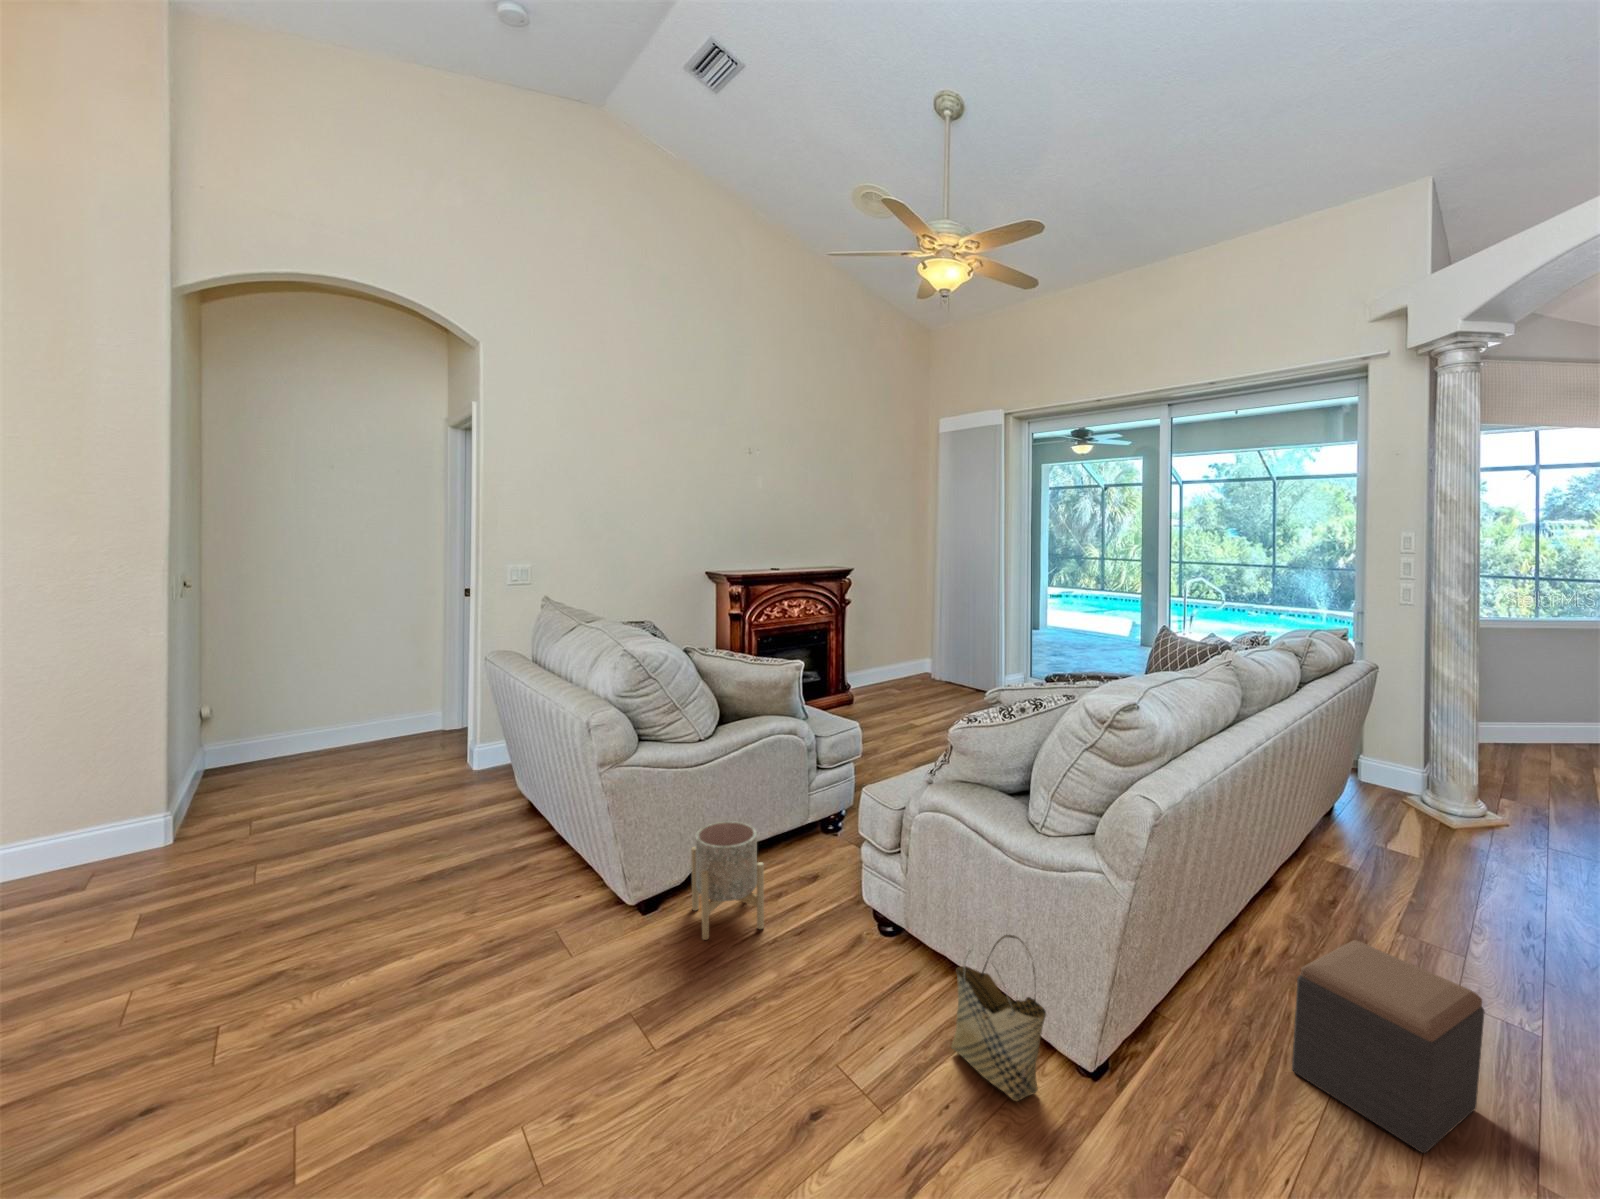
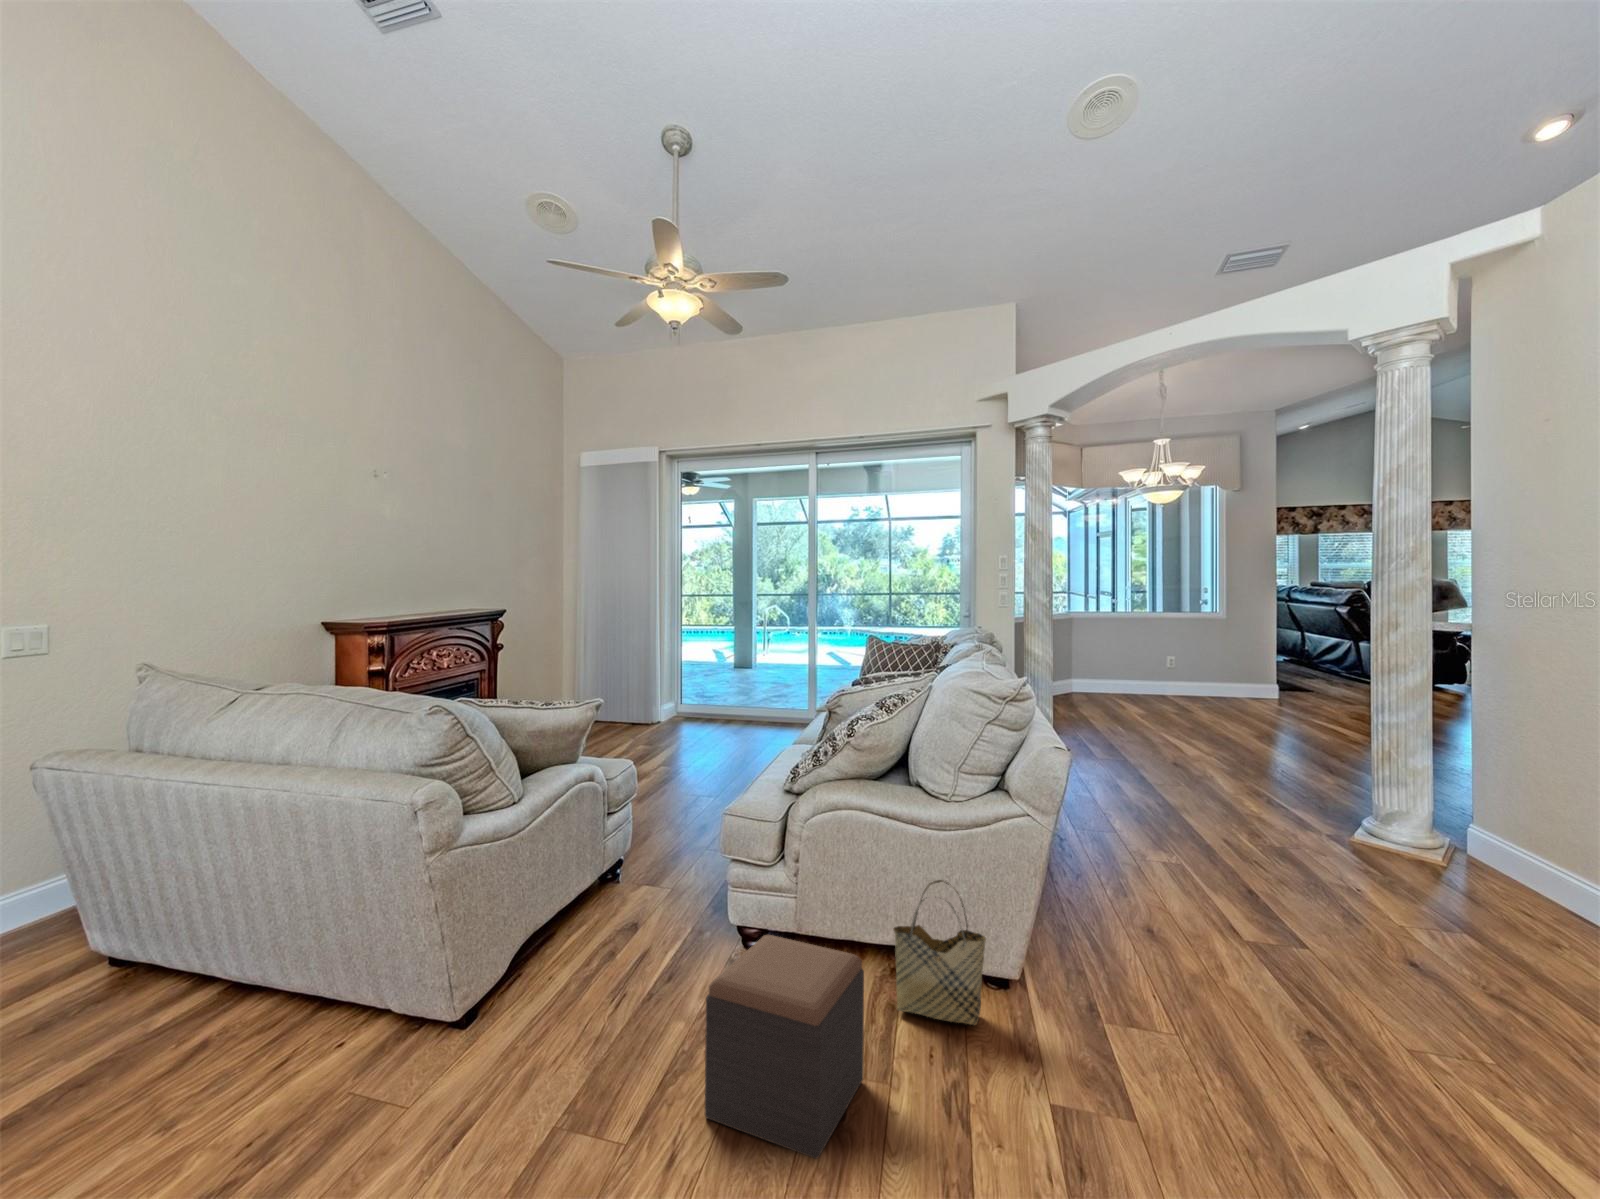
planter: present [691,821,764,940] -> none [518,866,629,1020]
footstool: present [1292,940,1484,1153] -> present [705,935,864,1159]

